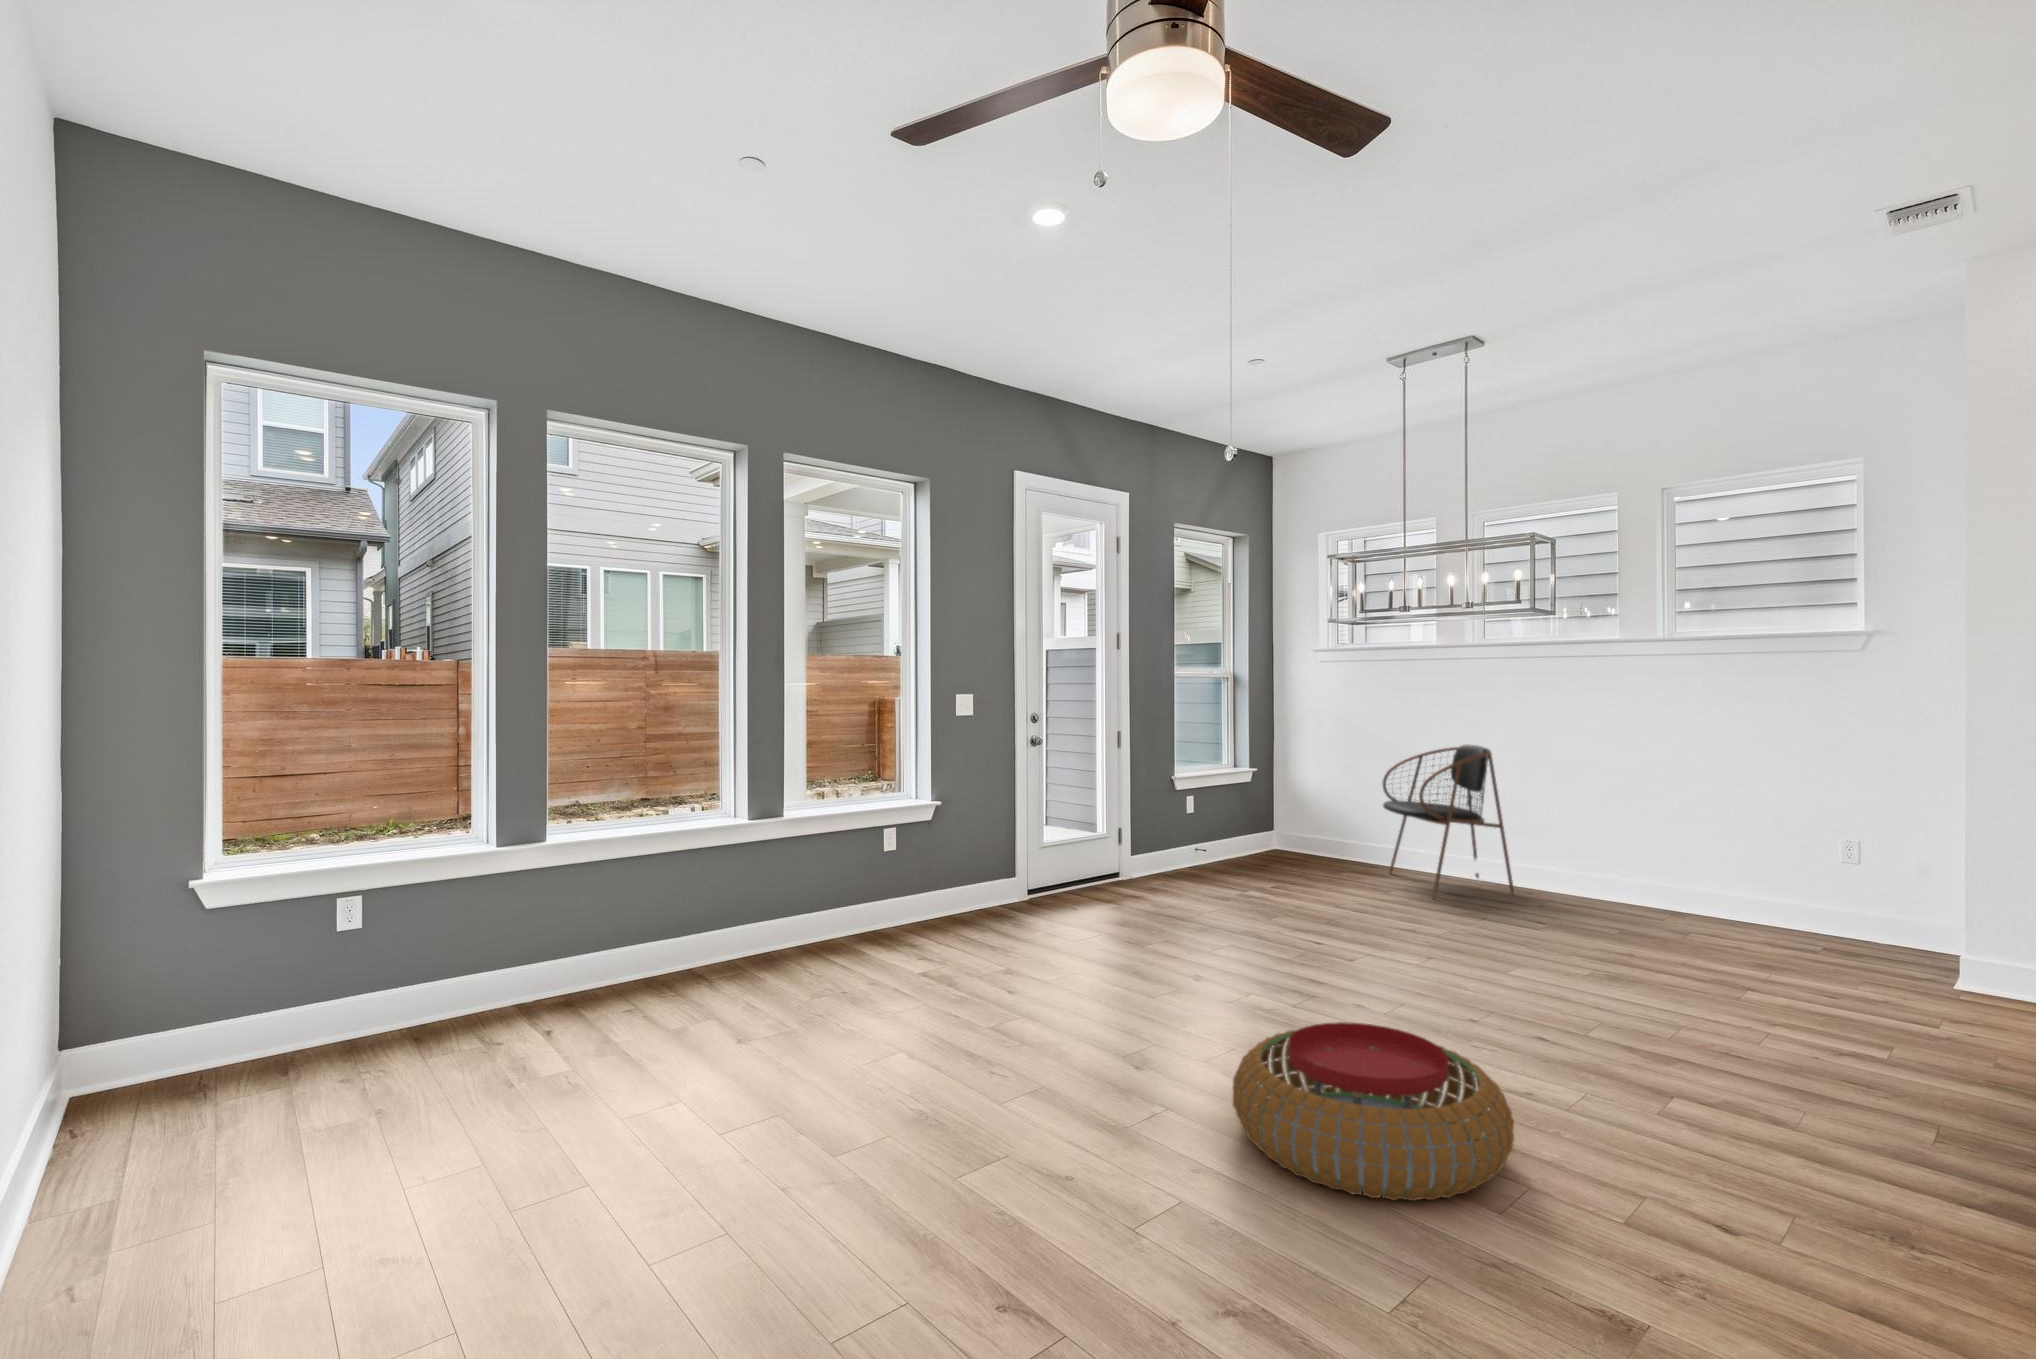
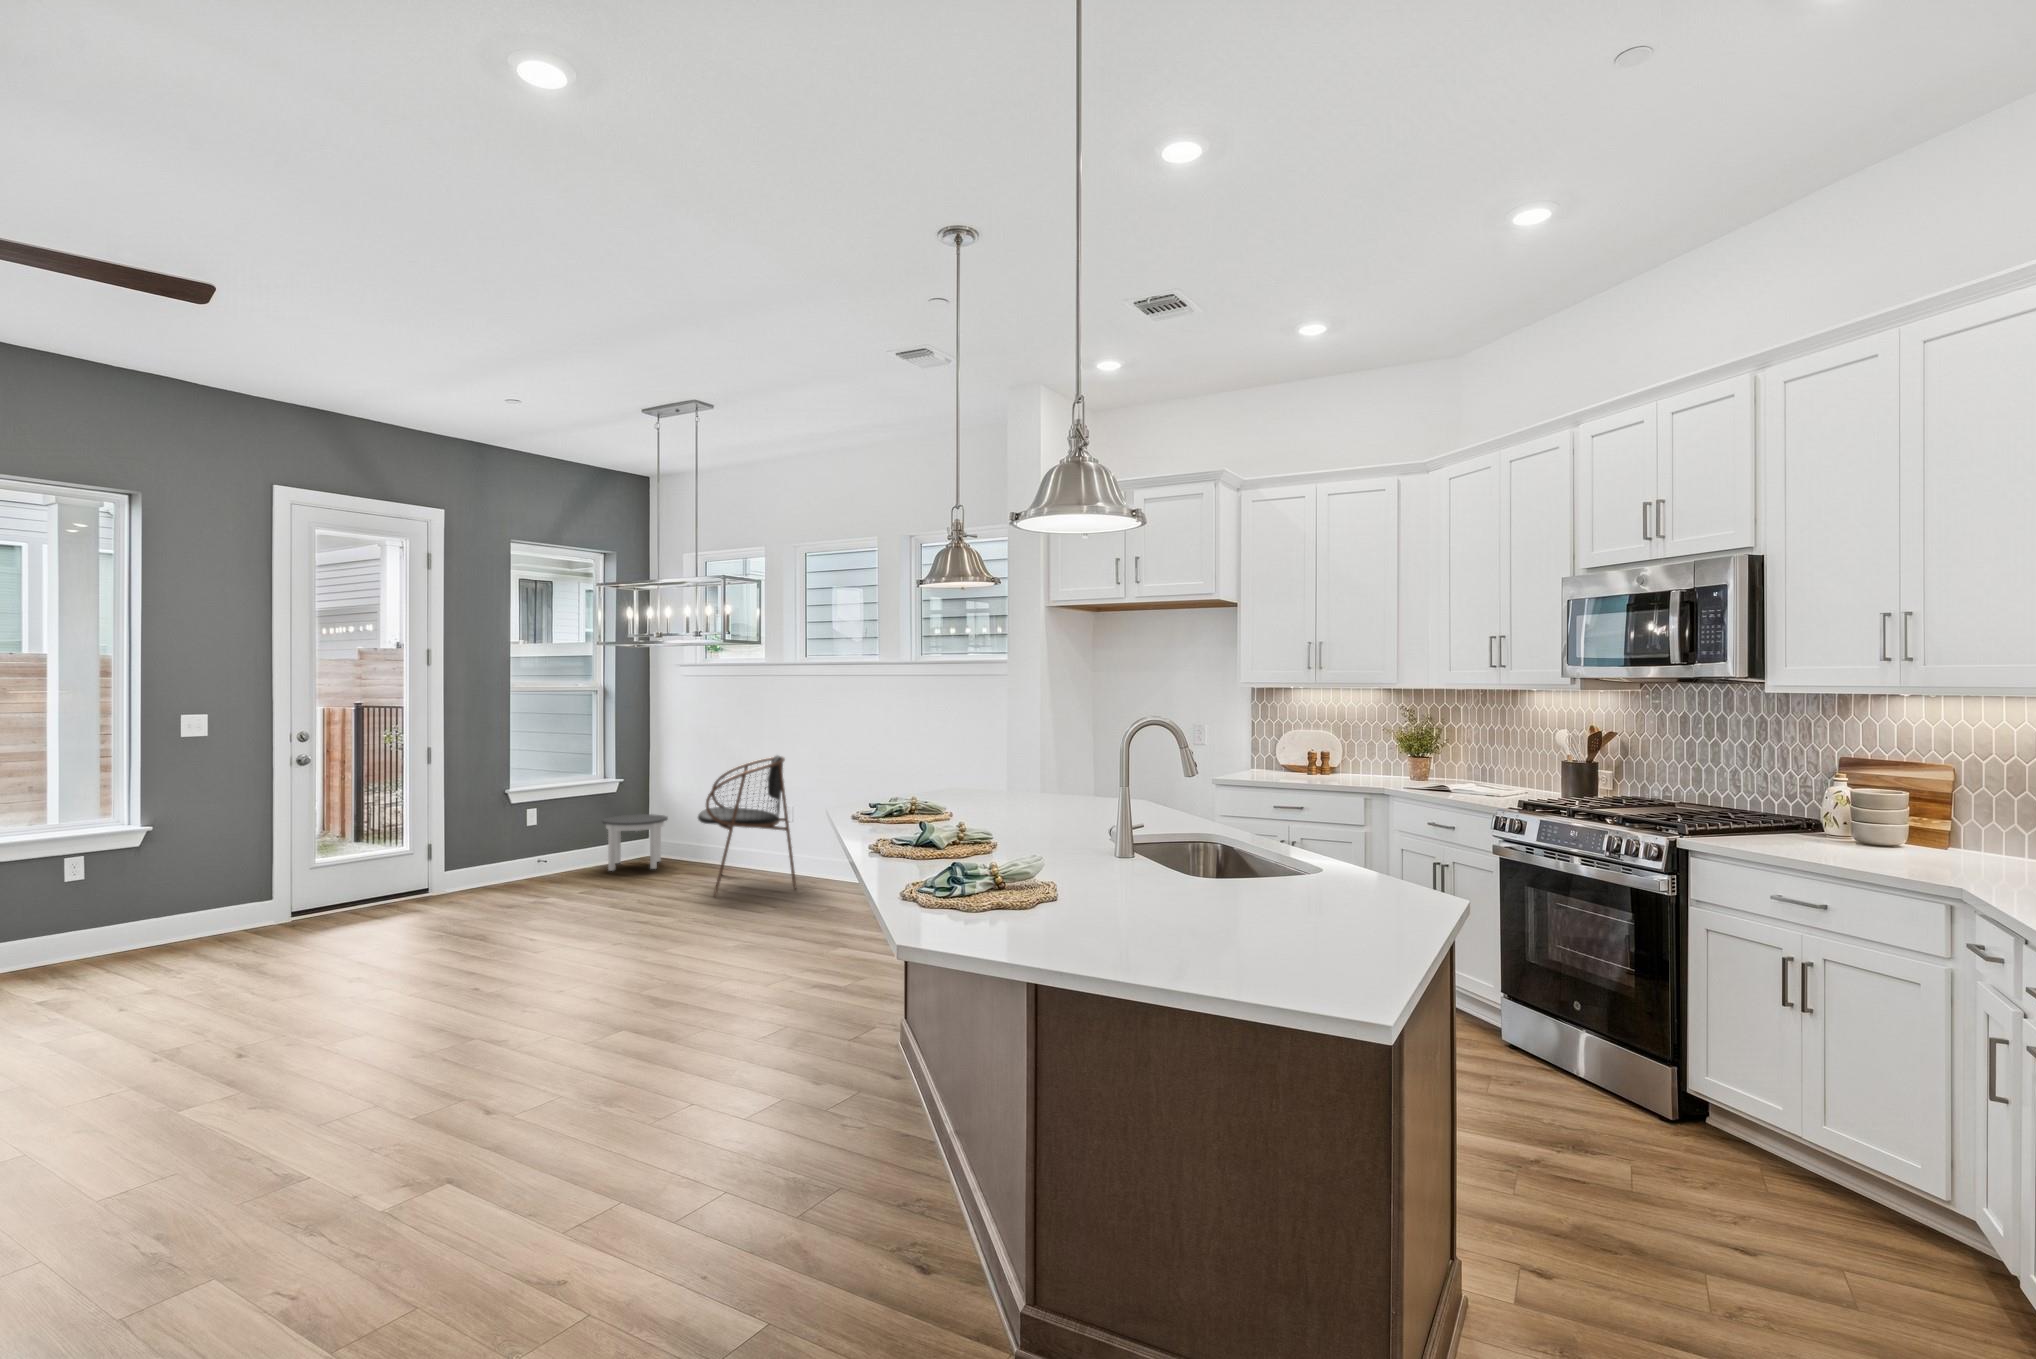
round table: none [1245,807,1312,864] -> present [602,814,668,871]
pouf: present [1233,1022,1514,1201] -> none [104,1017,377,1158]

